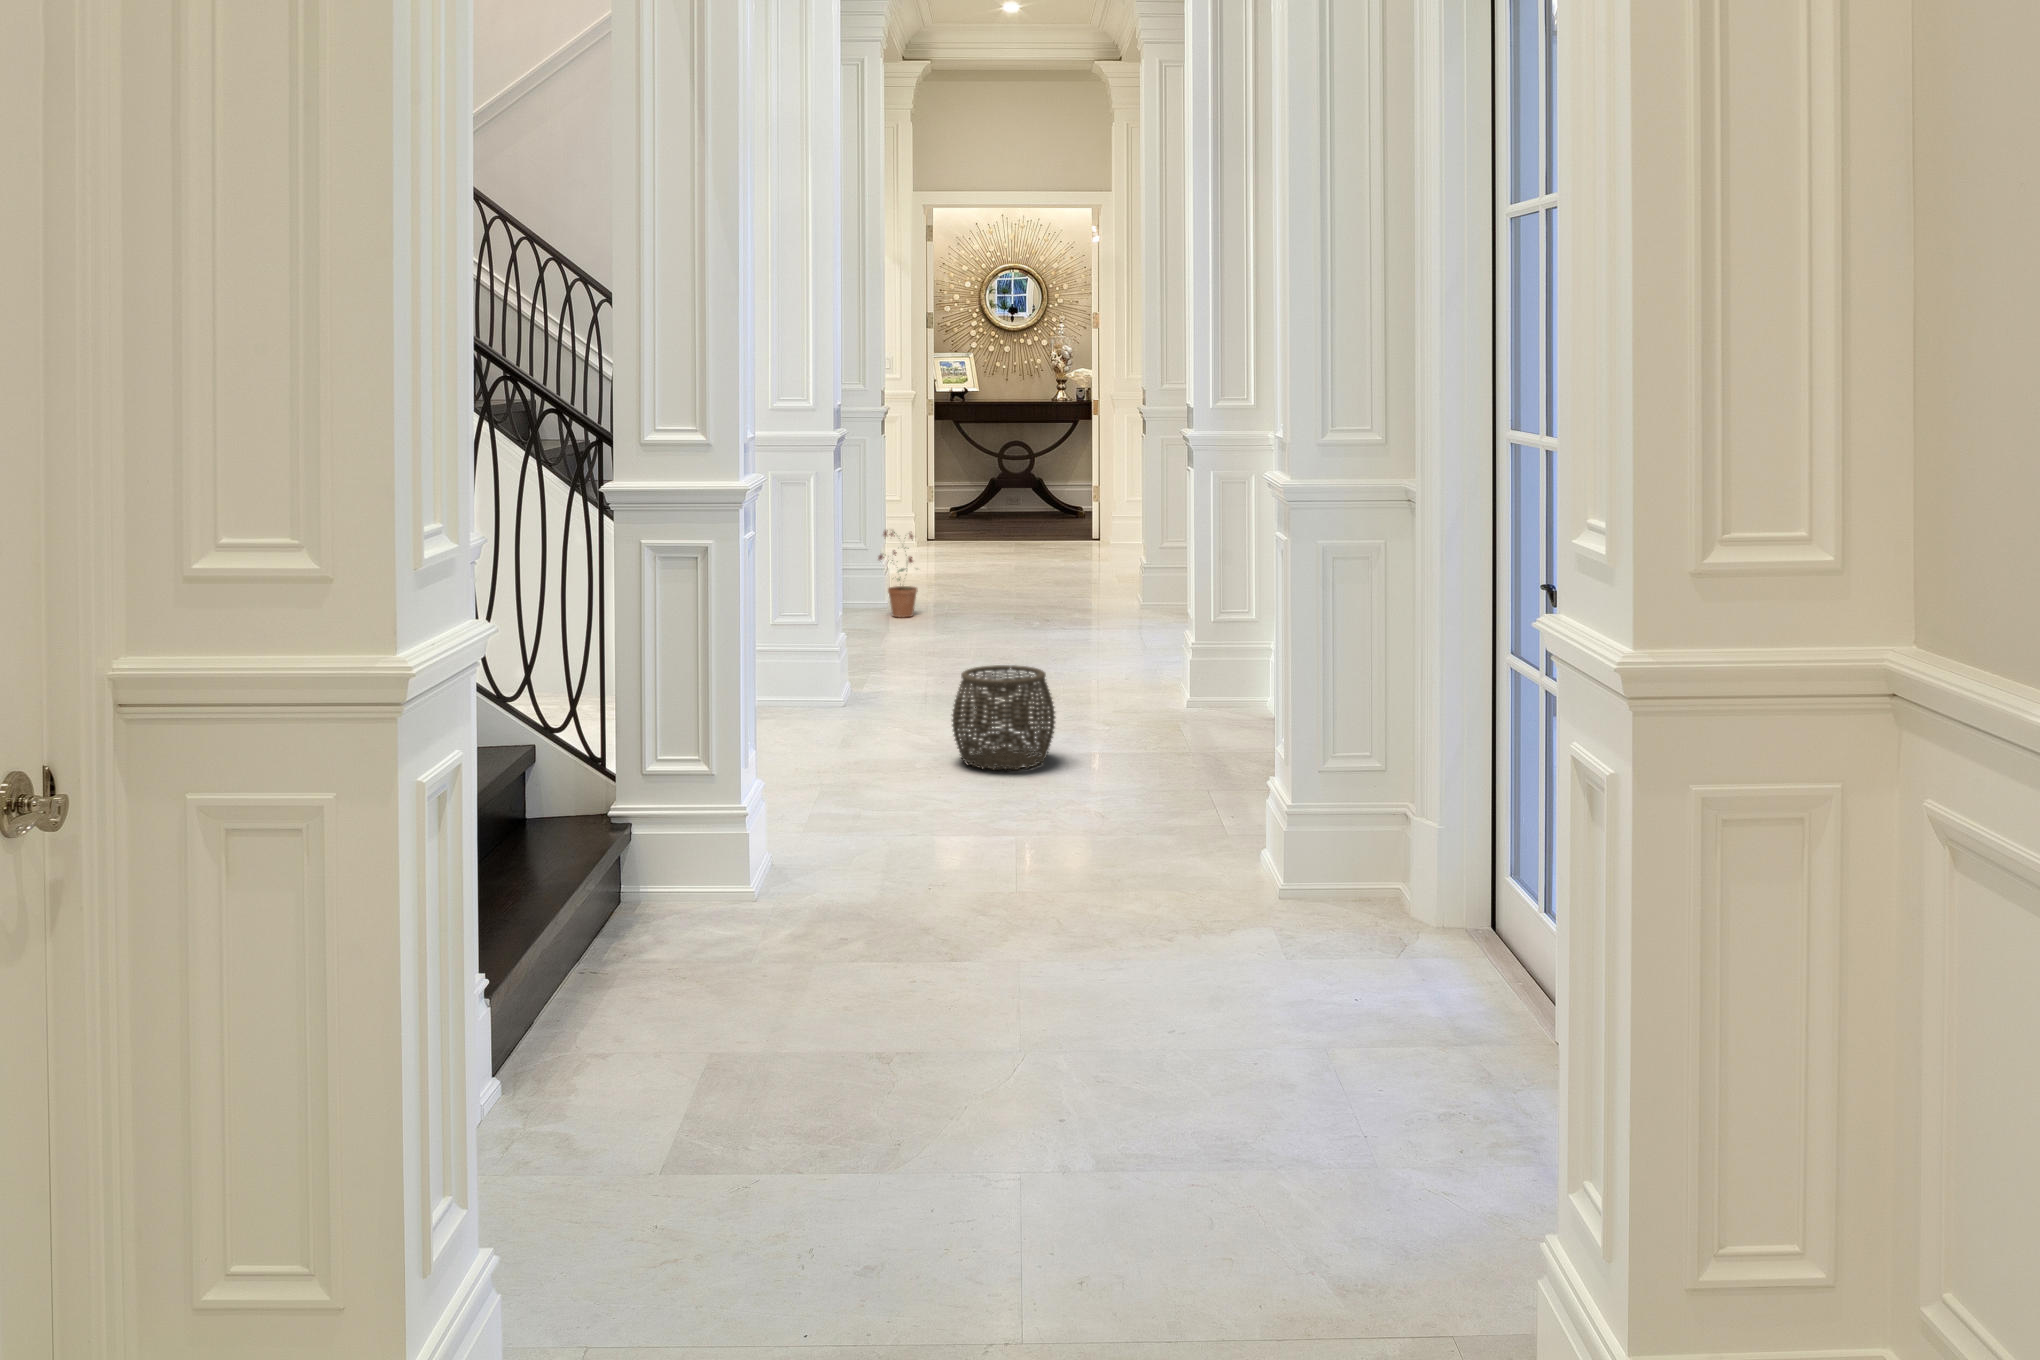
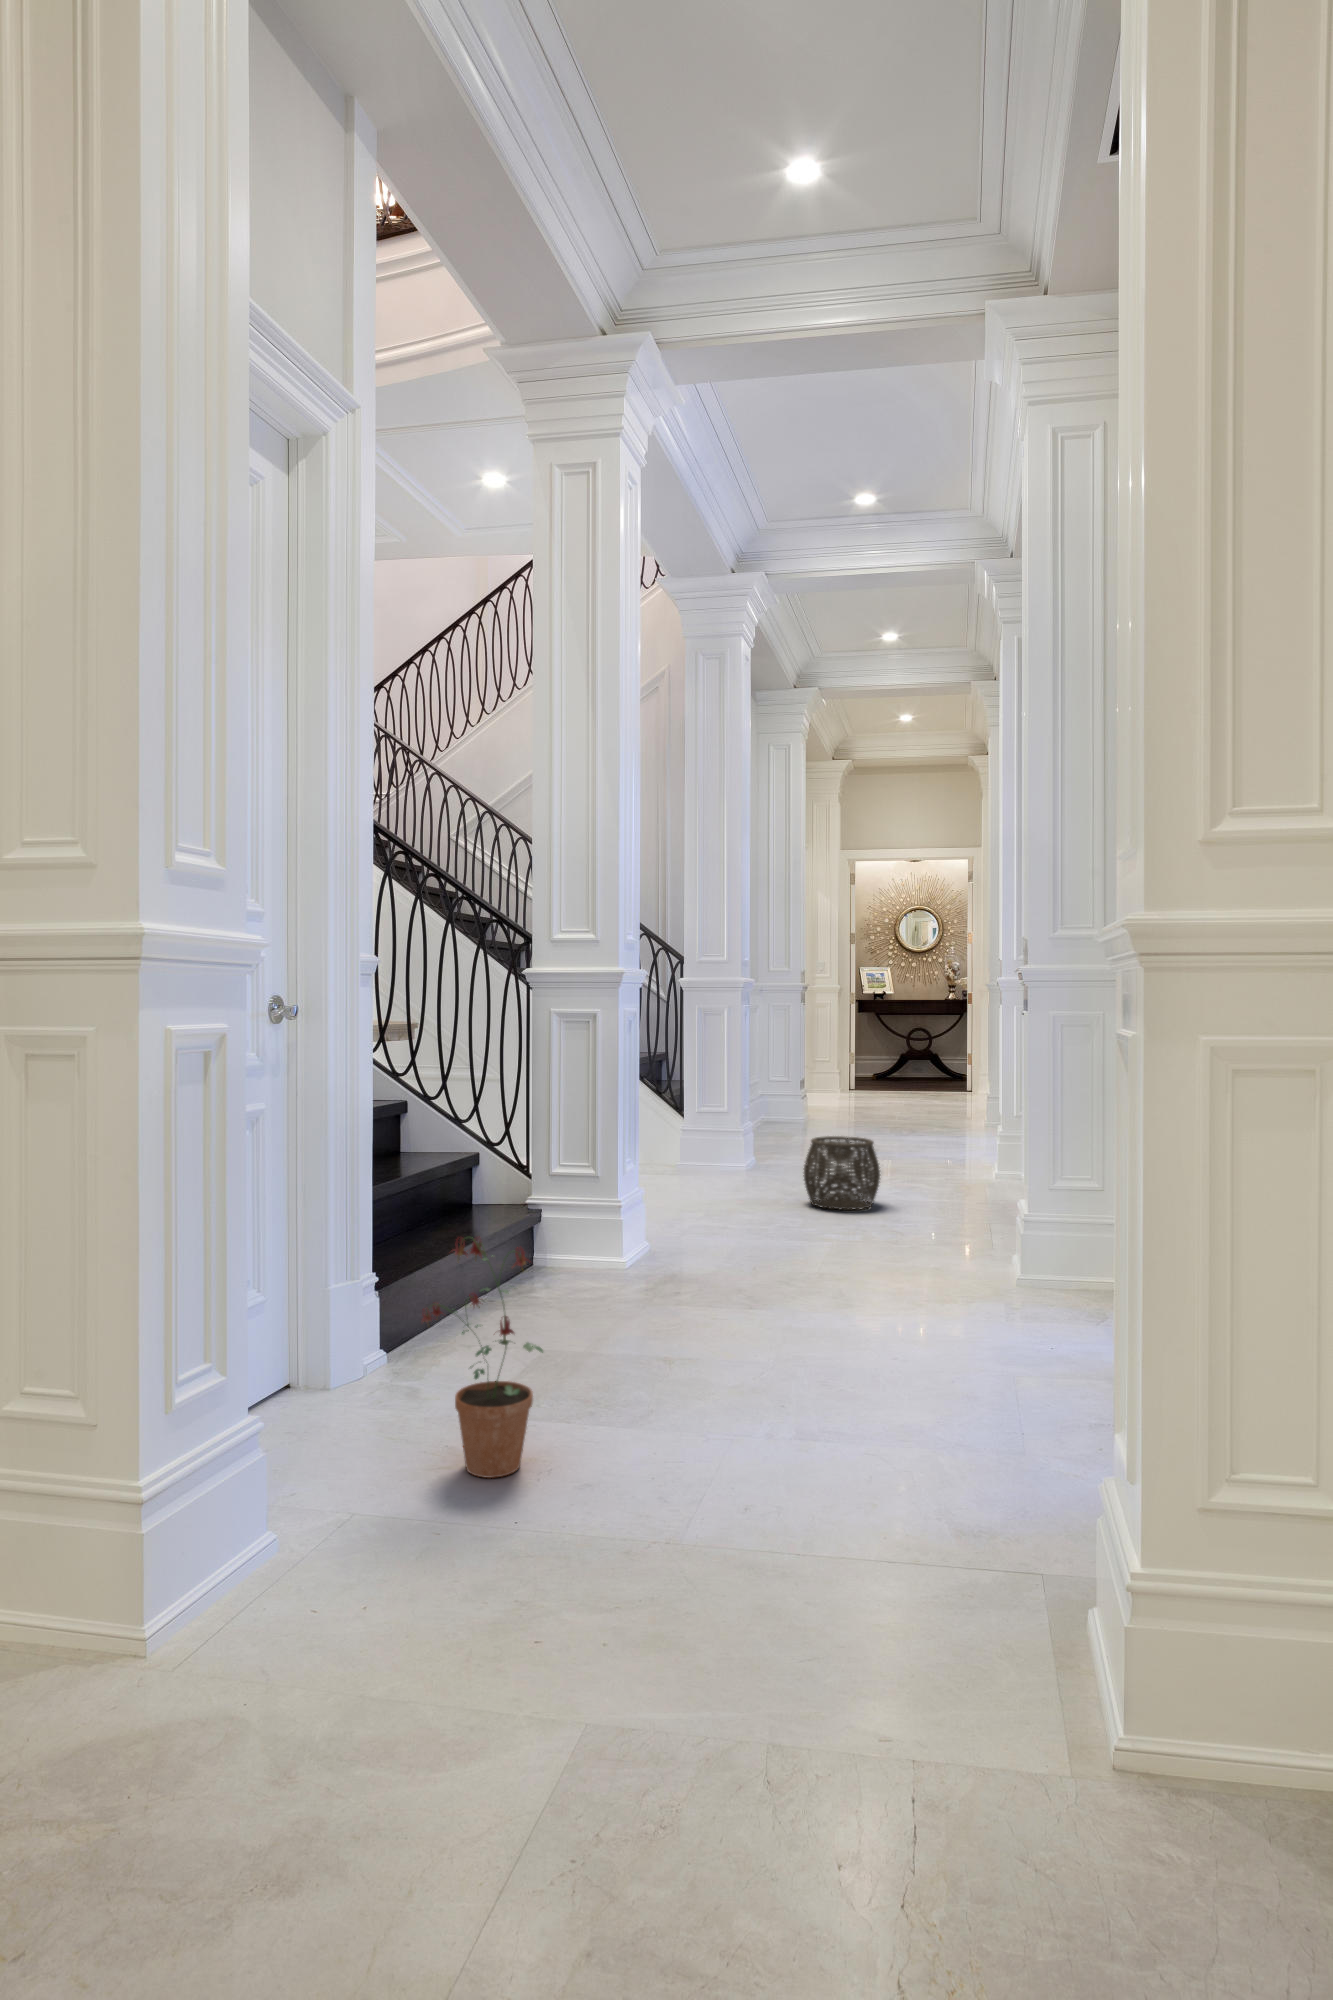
potted plant: present [878,530,917,618] -> present [422,1238,543,1478]

